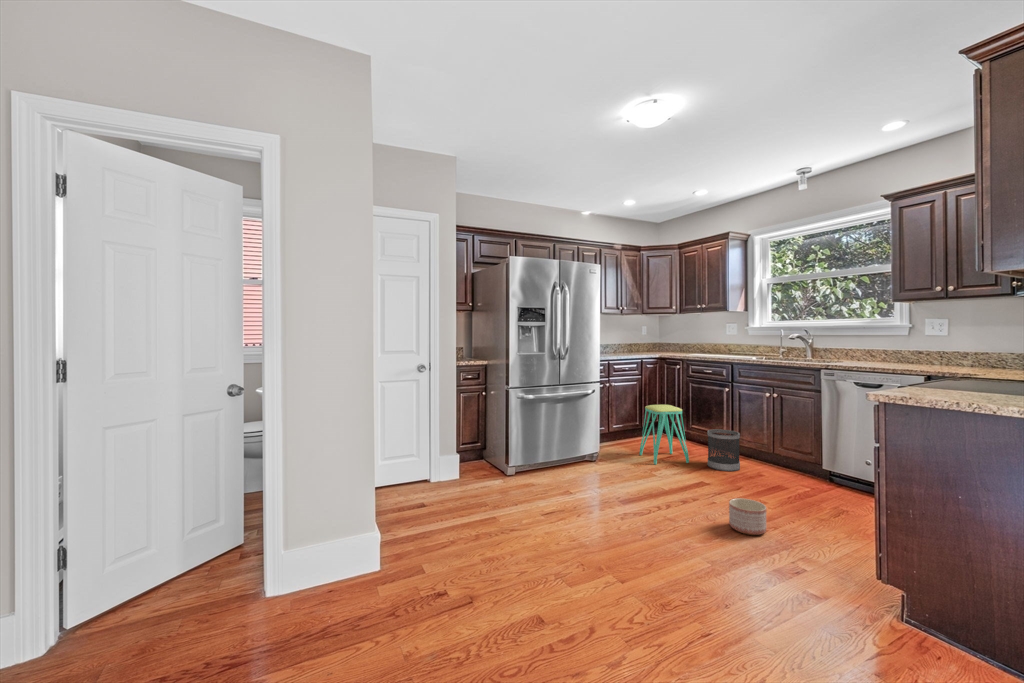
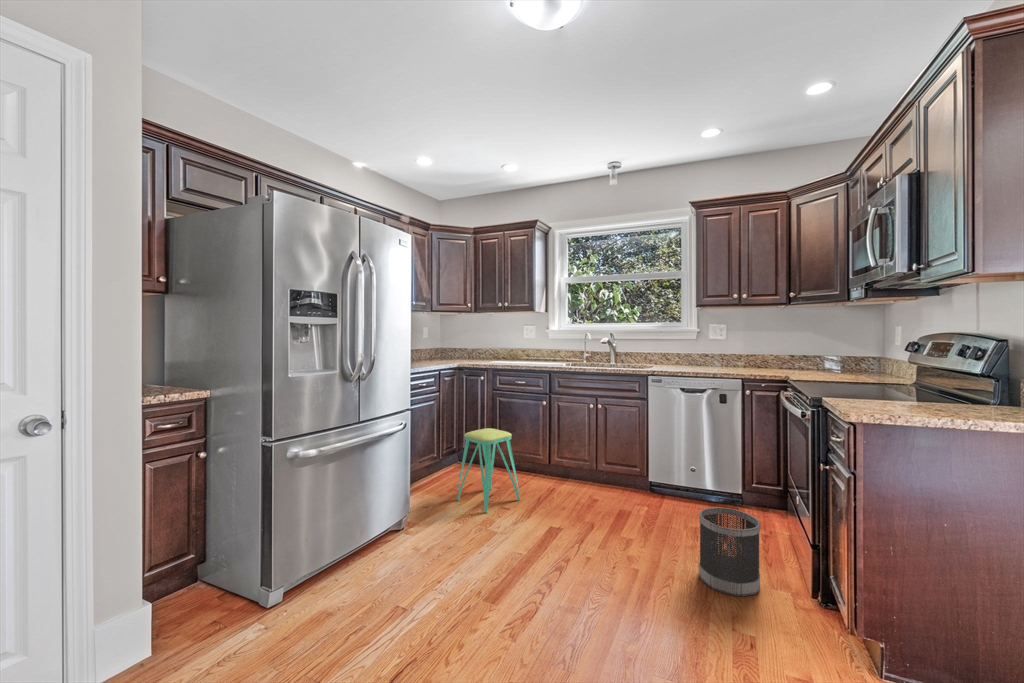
wastebasket: present [707,429,740,471] -> present [699,507,760,597]
planter: present [729,498,766,535] -> none [647,557,693,611]

